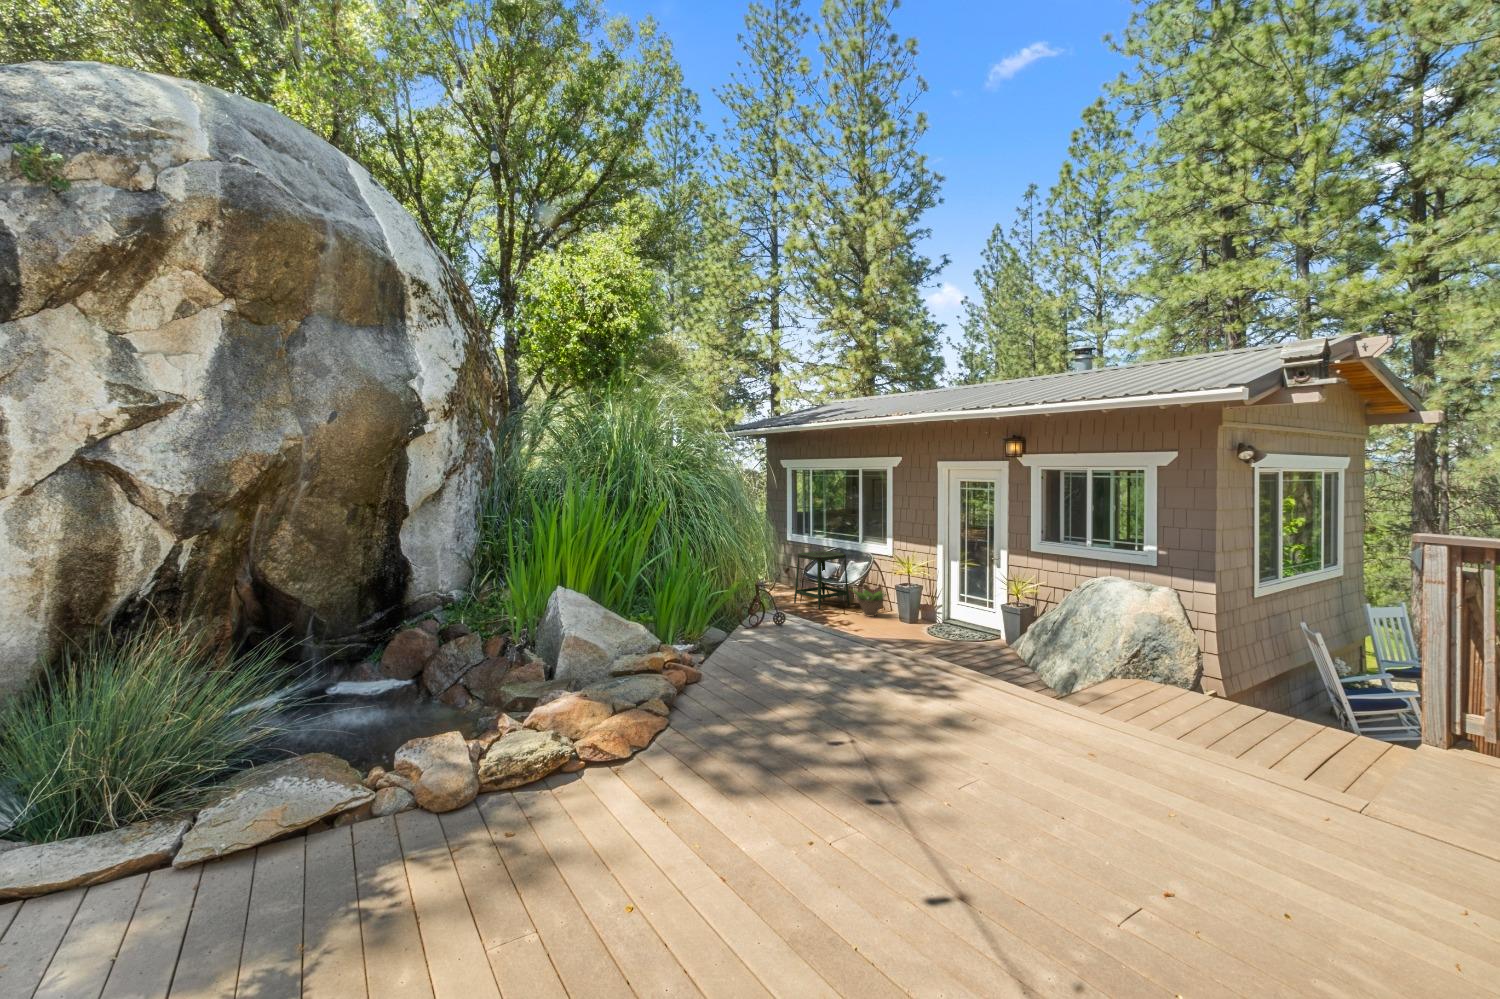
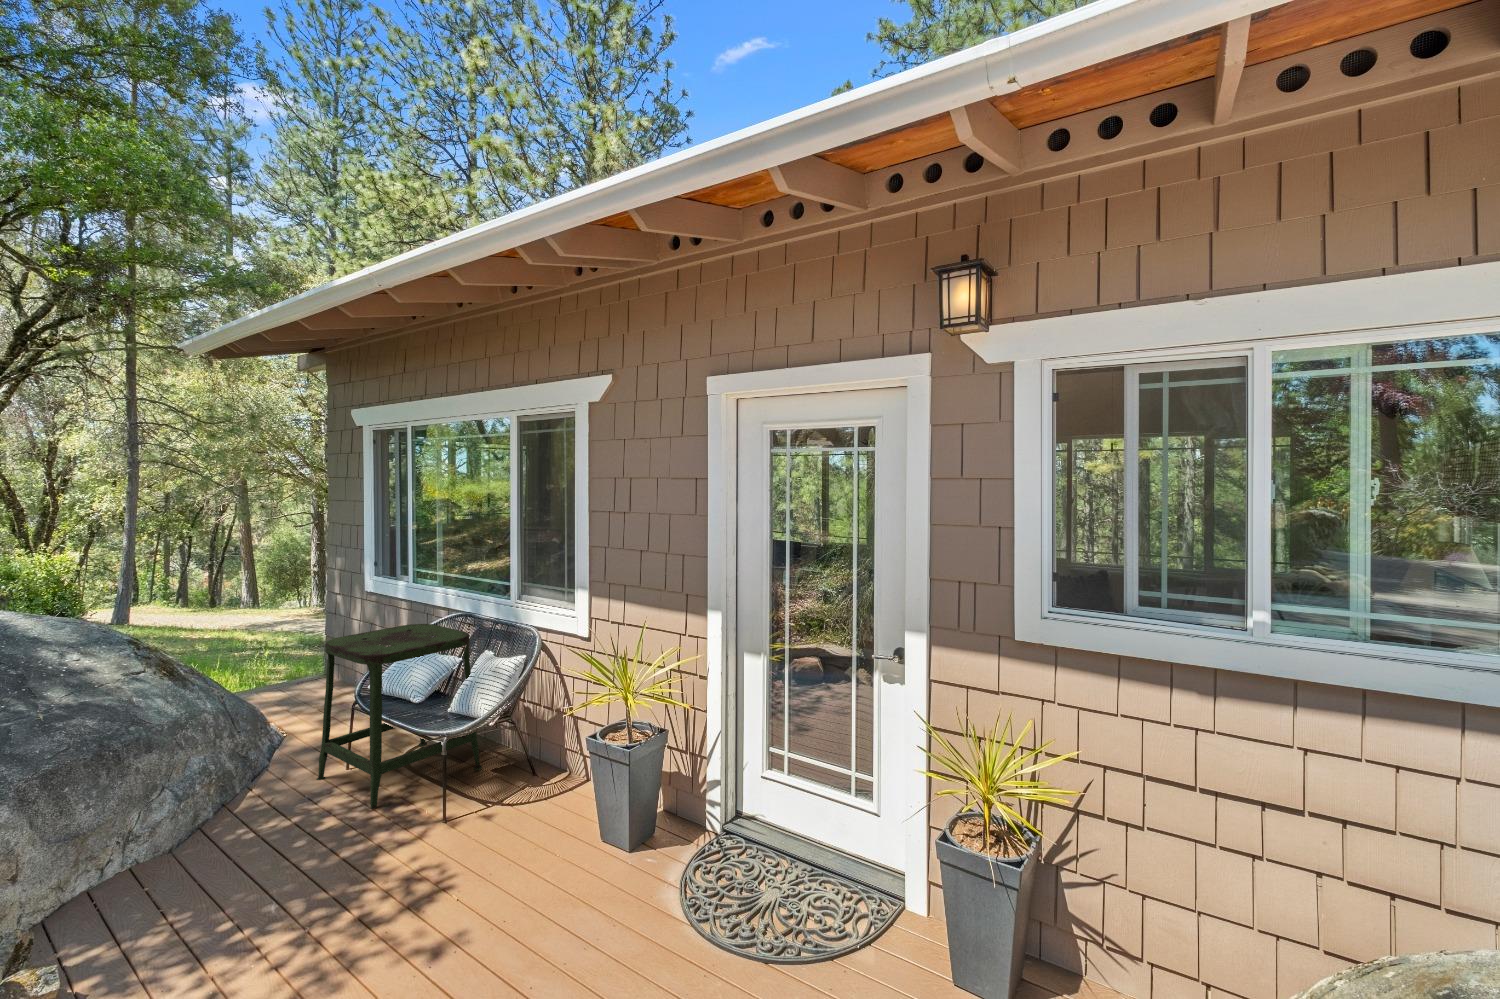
decorative plant: present [852,590,886,616] -> none [455,733,576,826]

